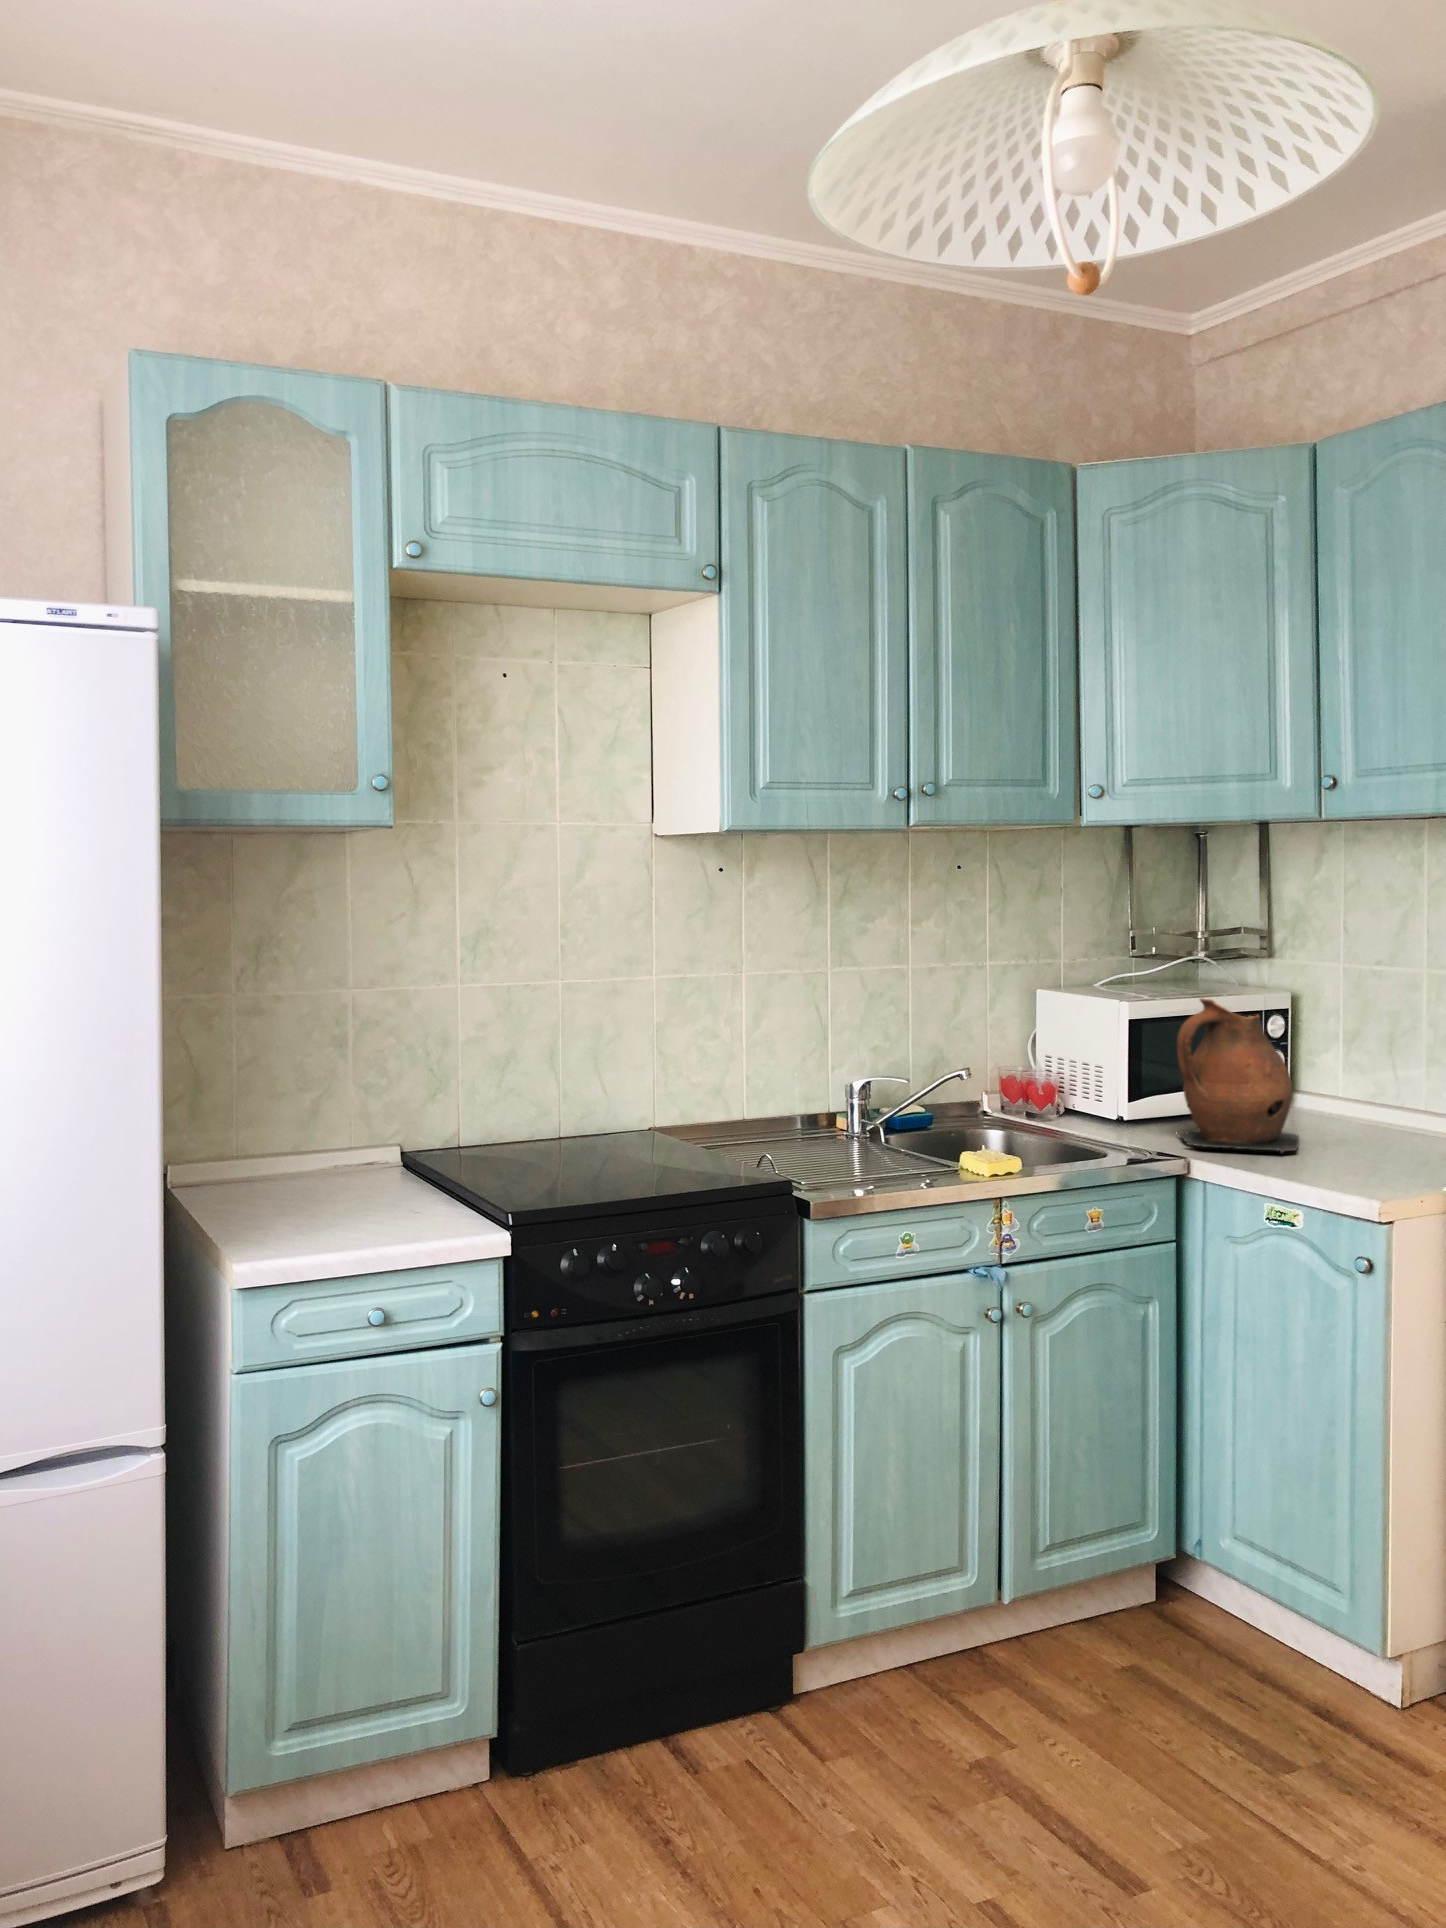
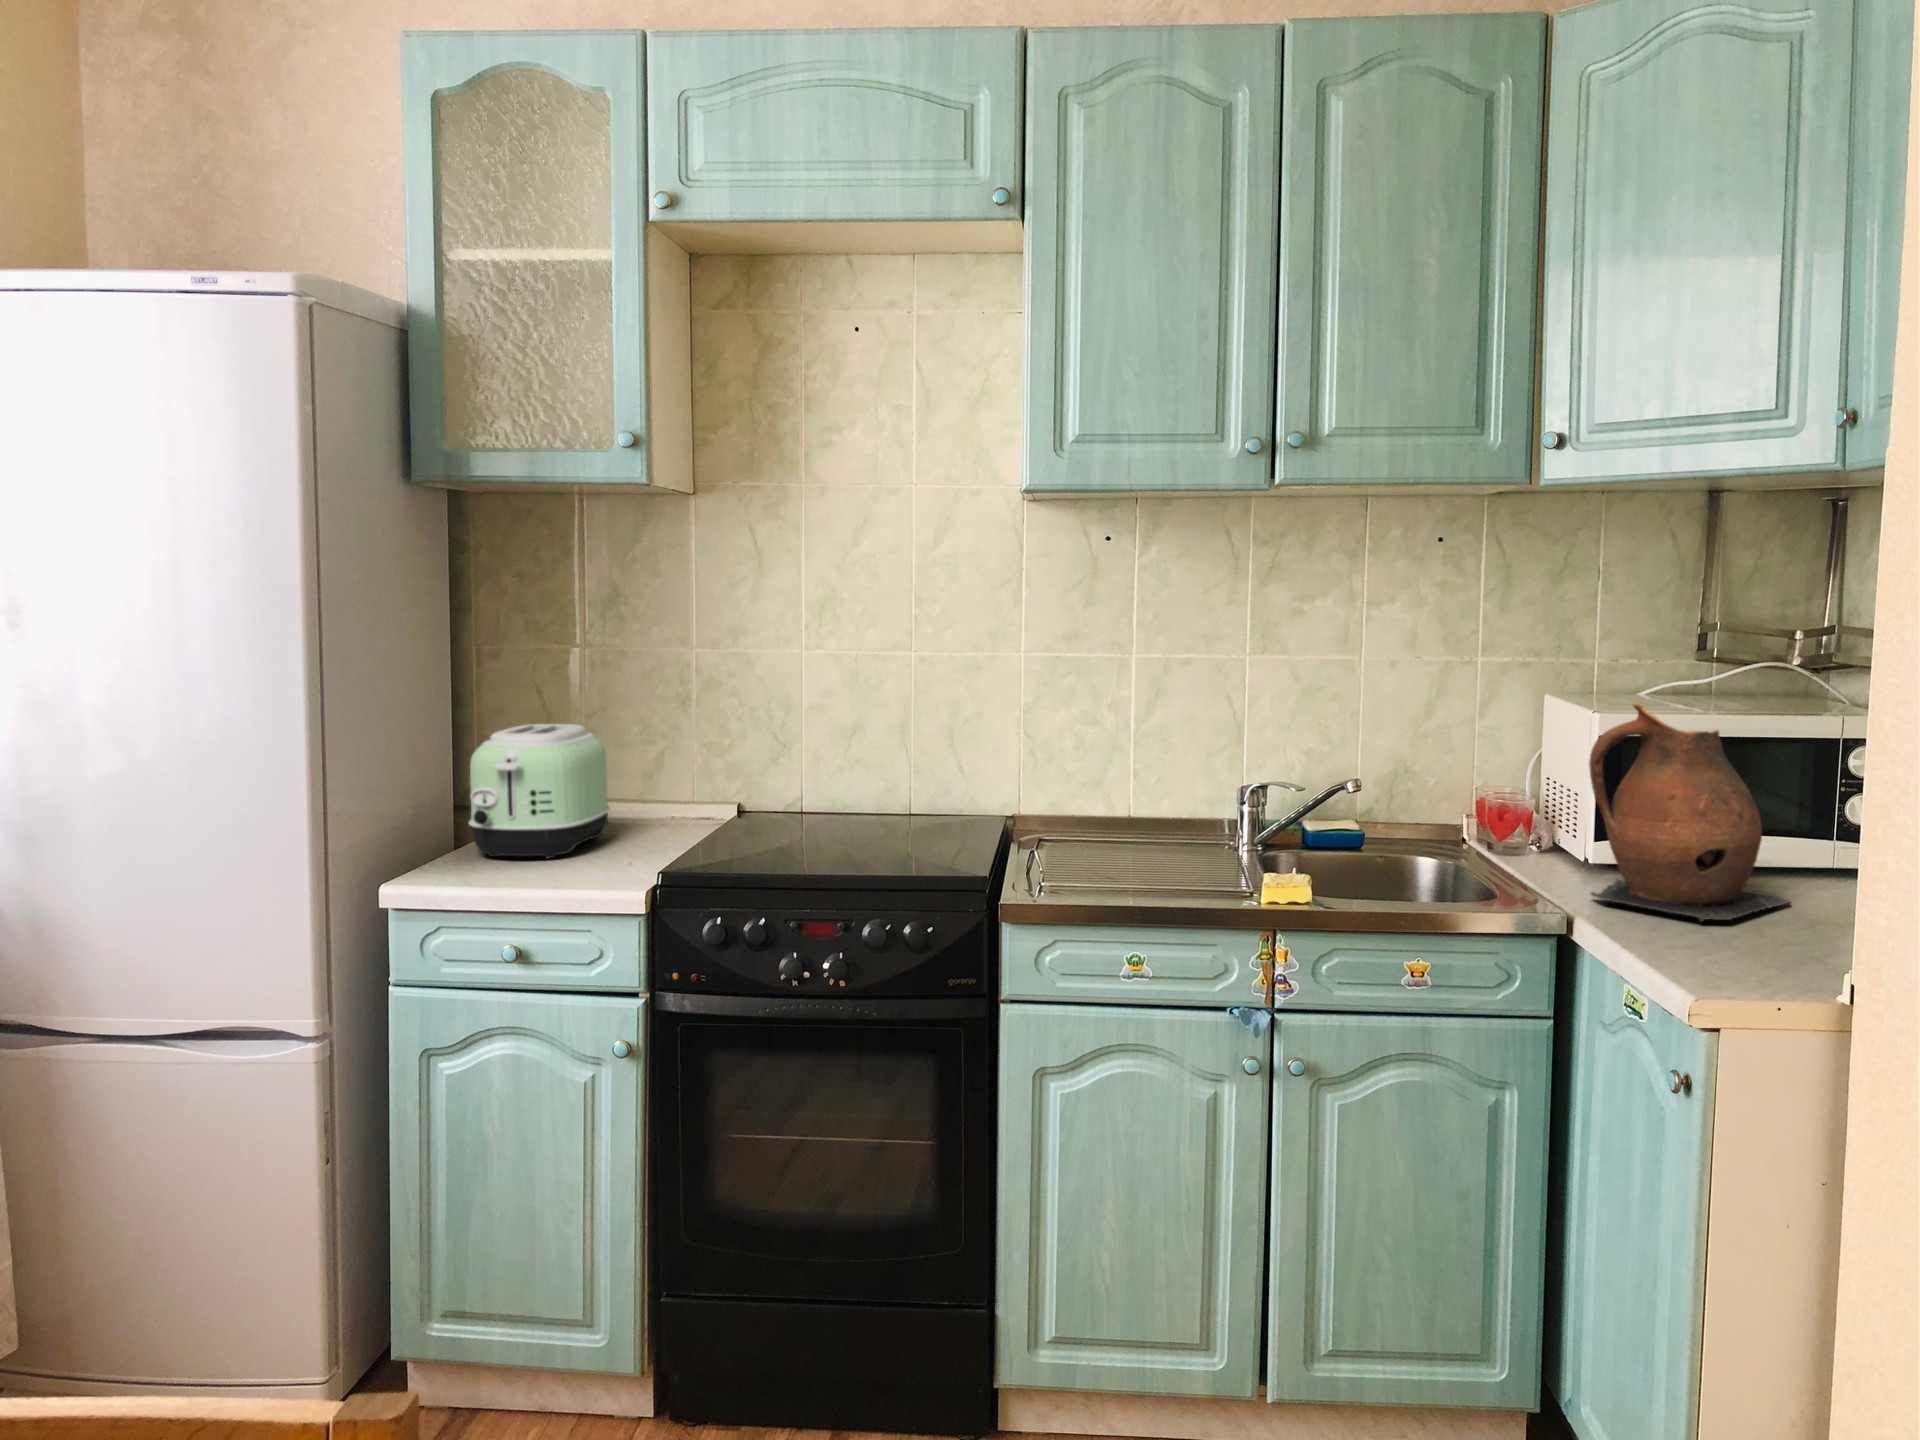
toaster: none [223,1078,360,1225] -> present [469,724,610,858]

